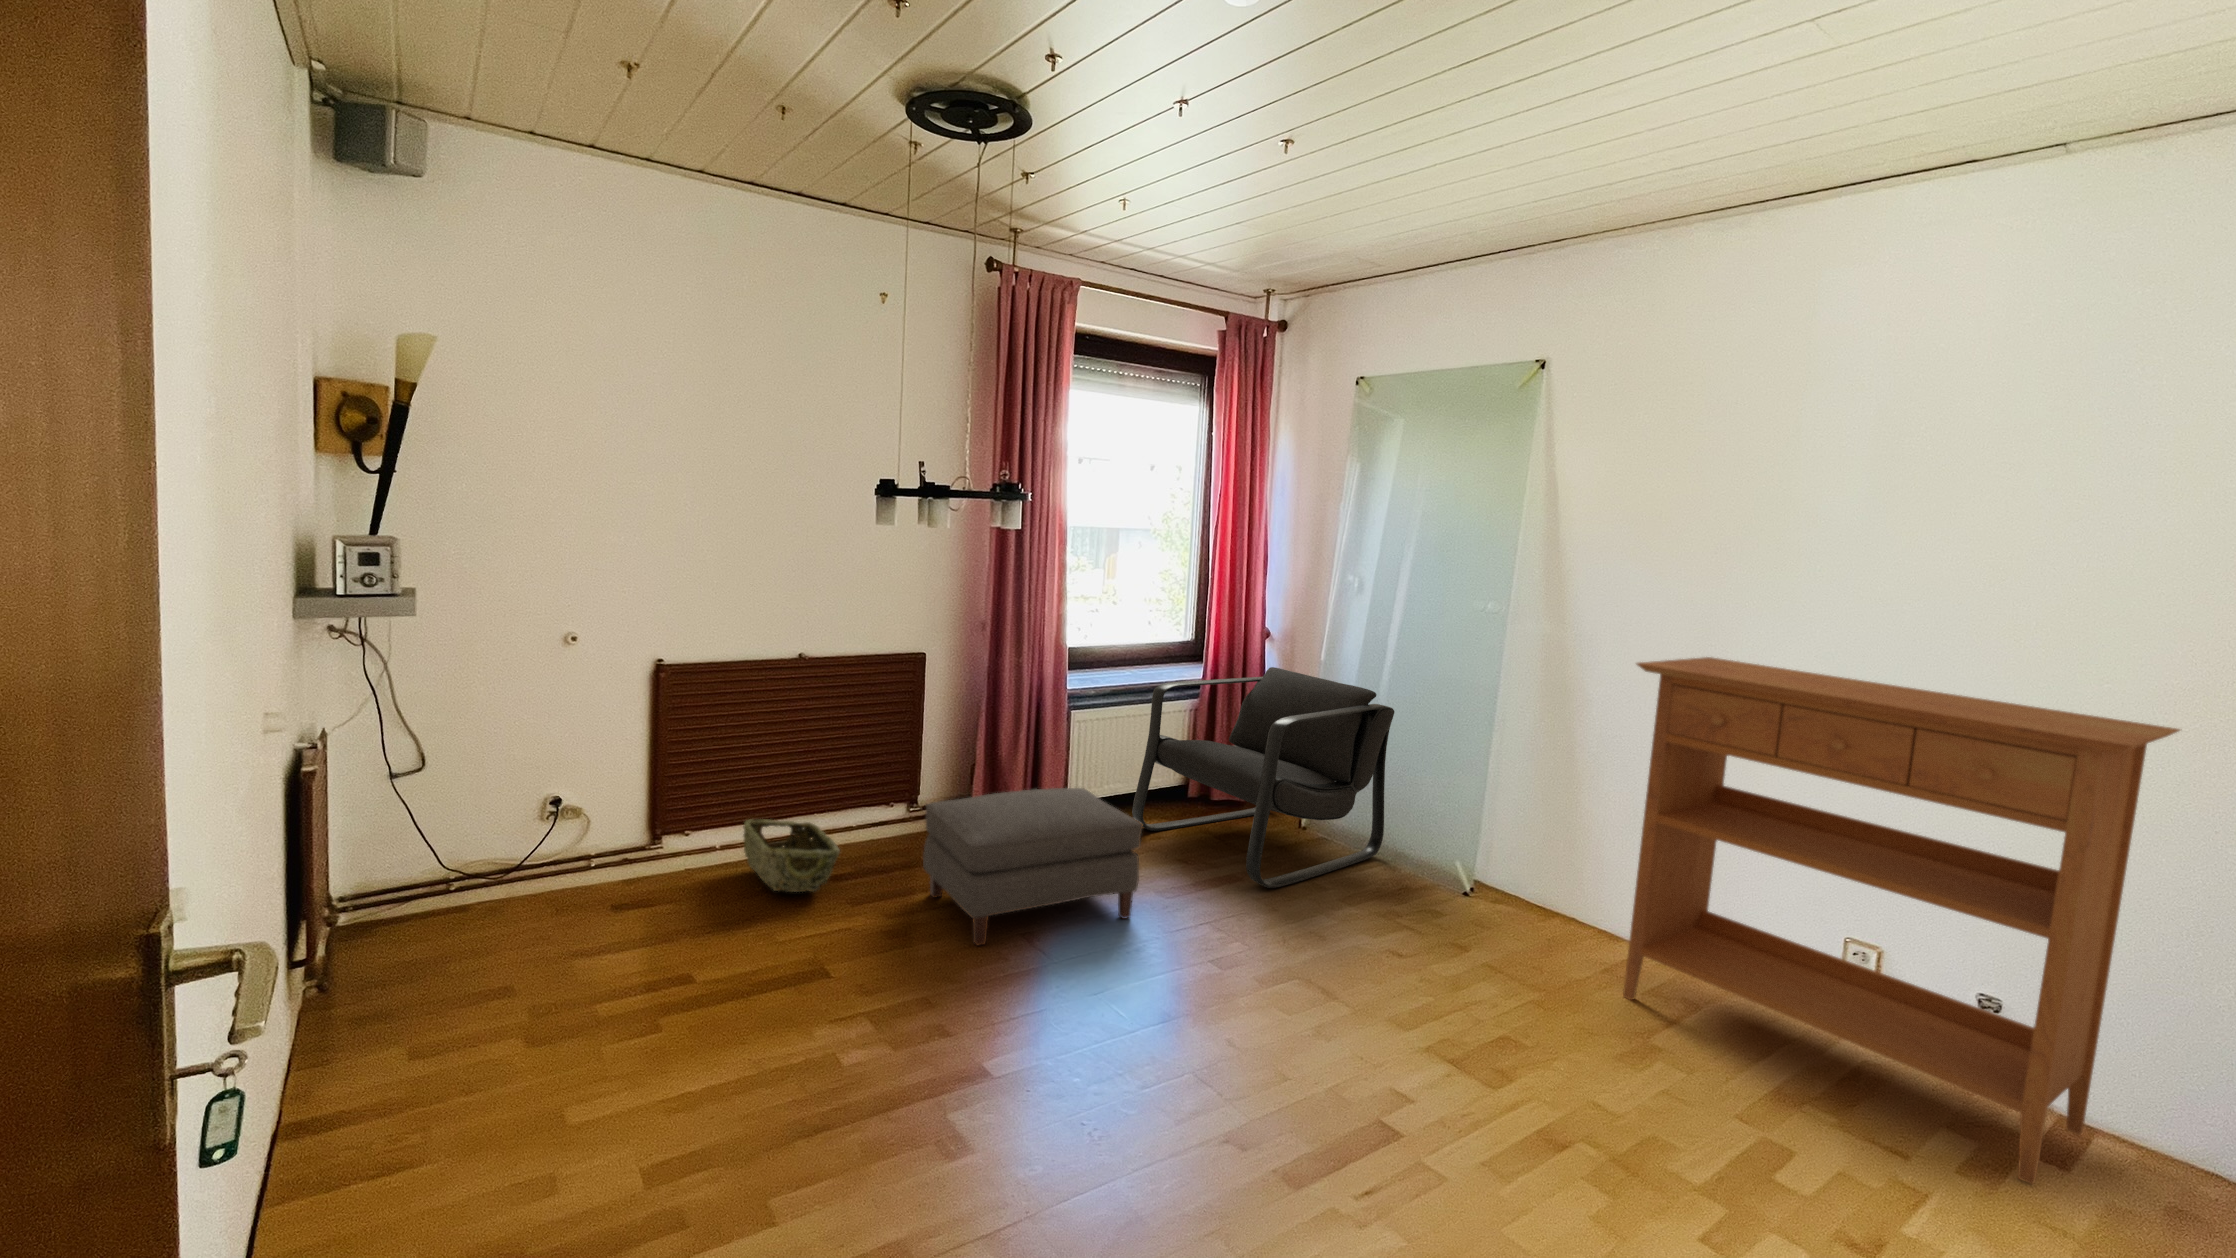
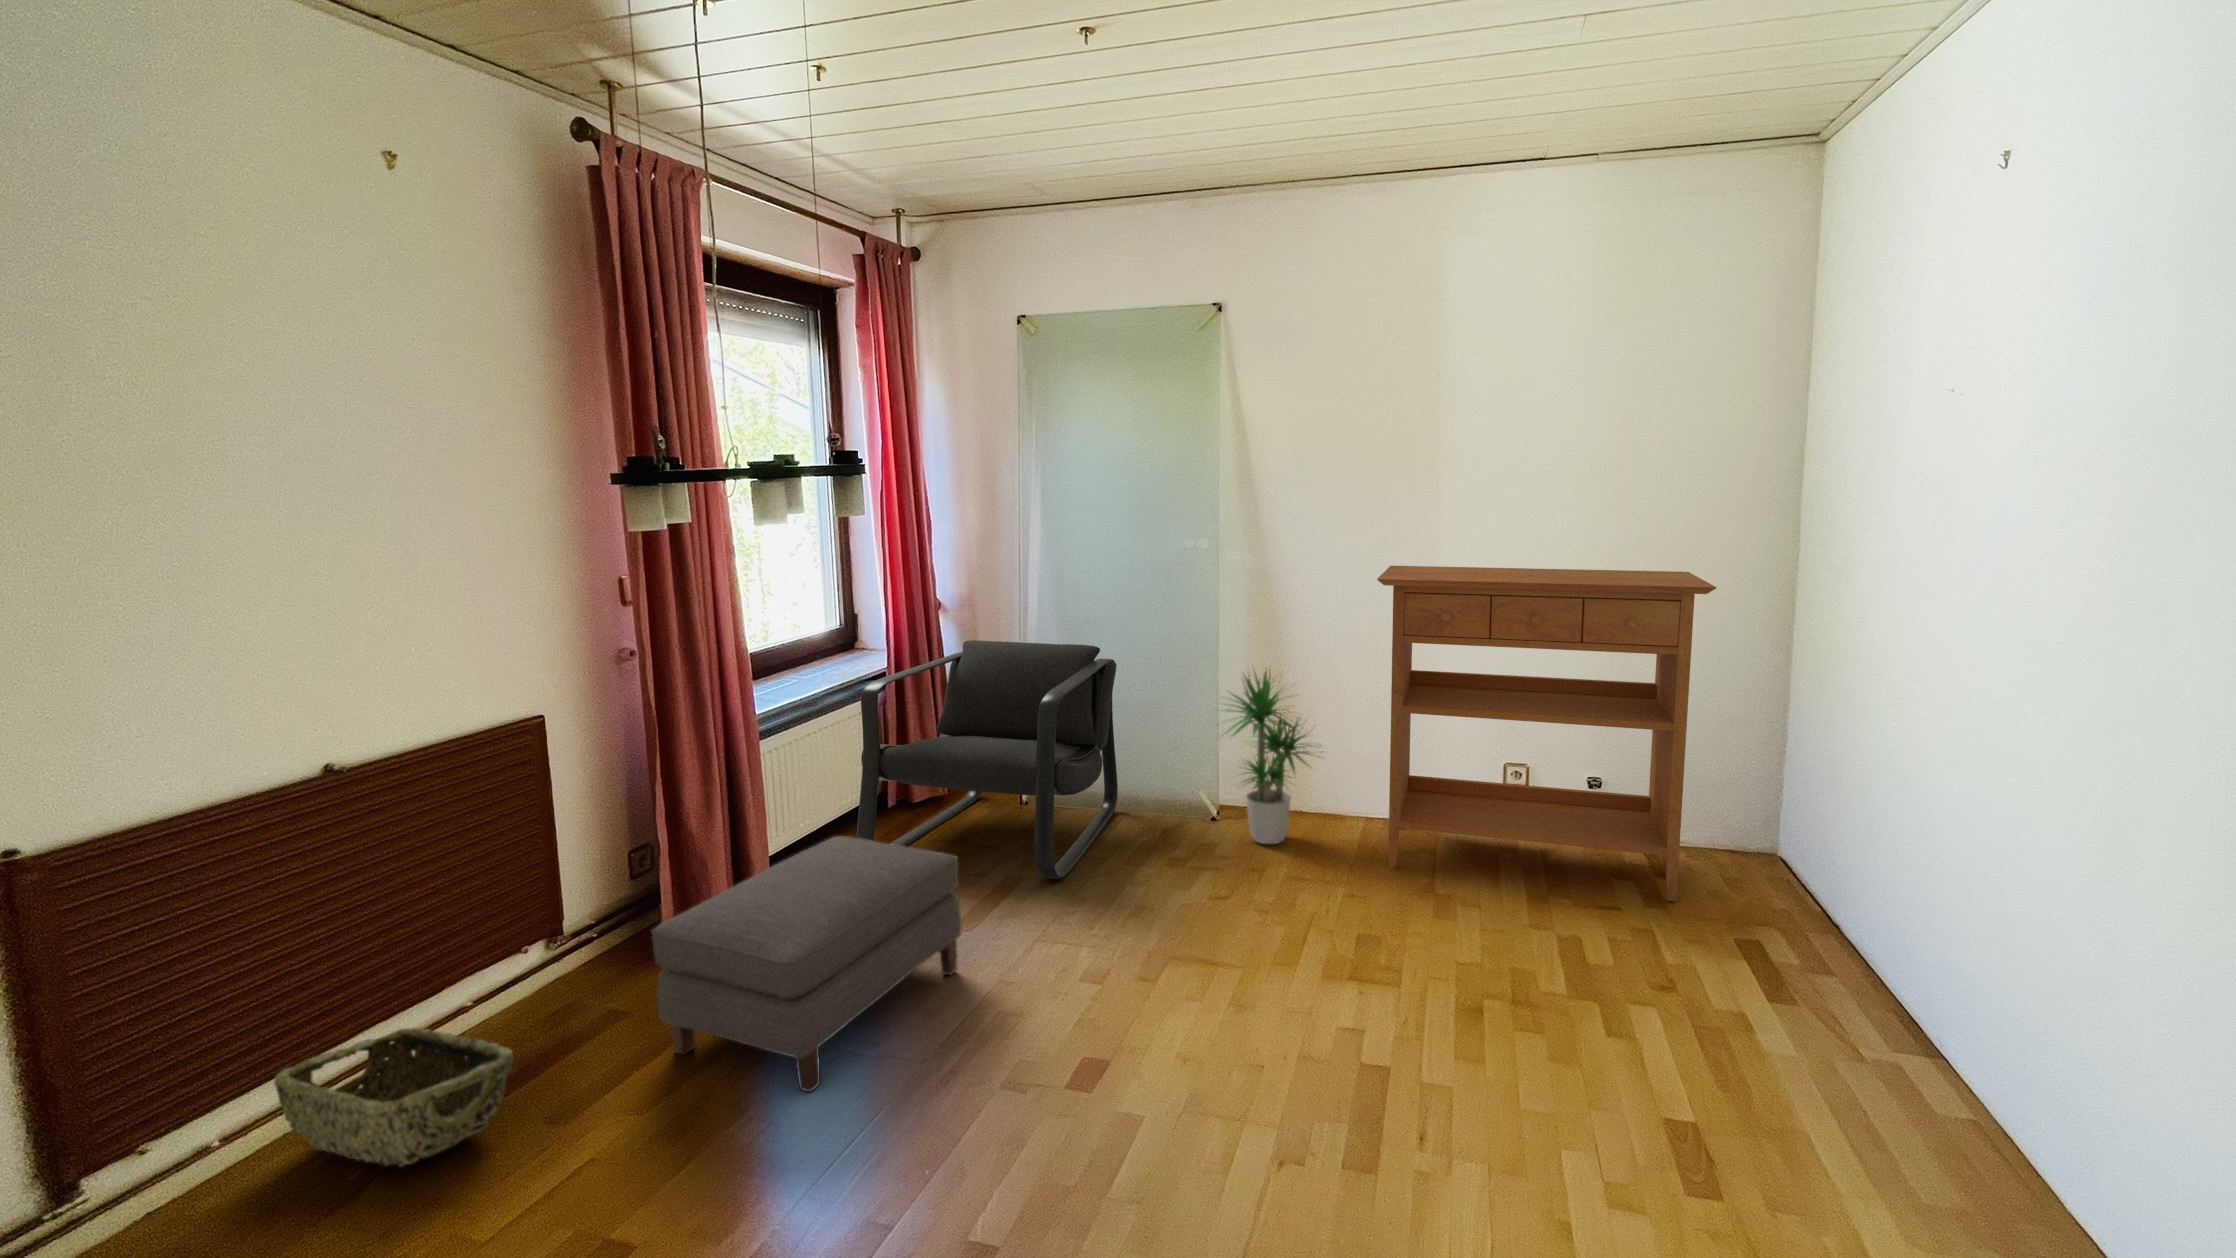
potted plant: none [1458,738,1590,933] -> present [1224,668,1320,844]

